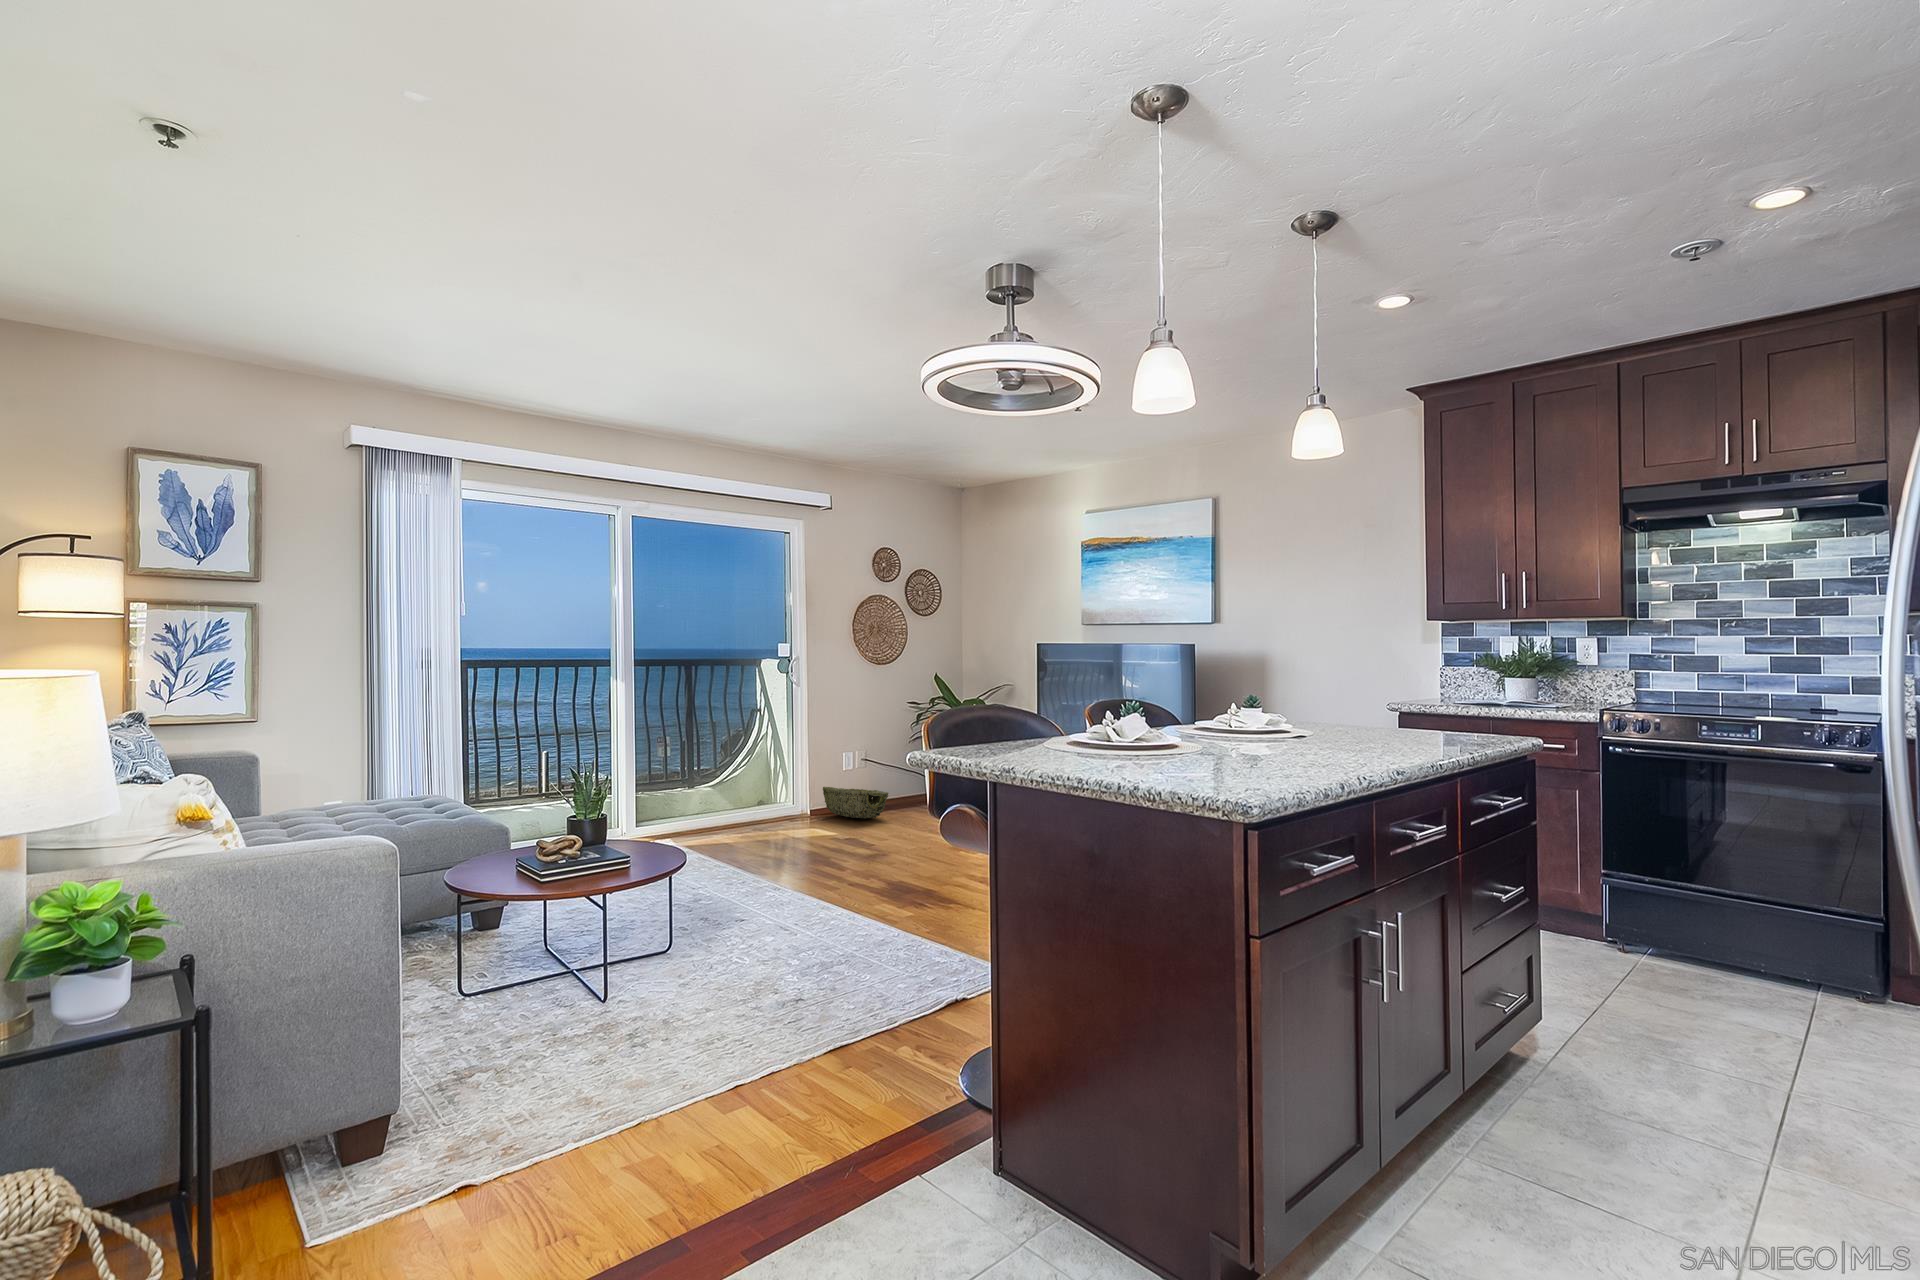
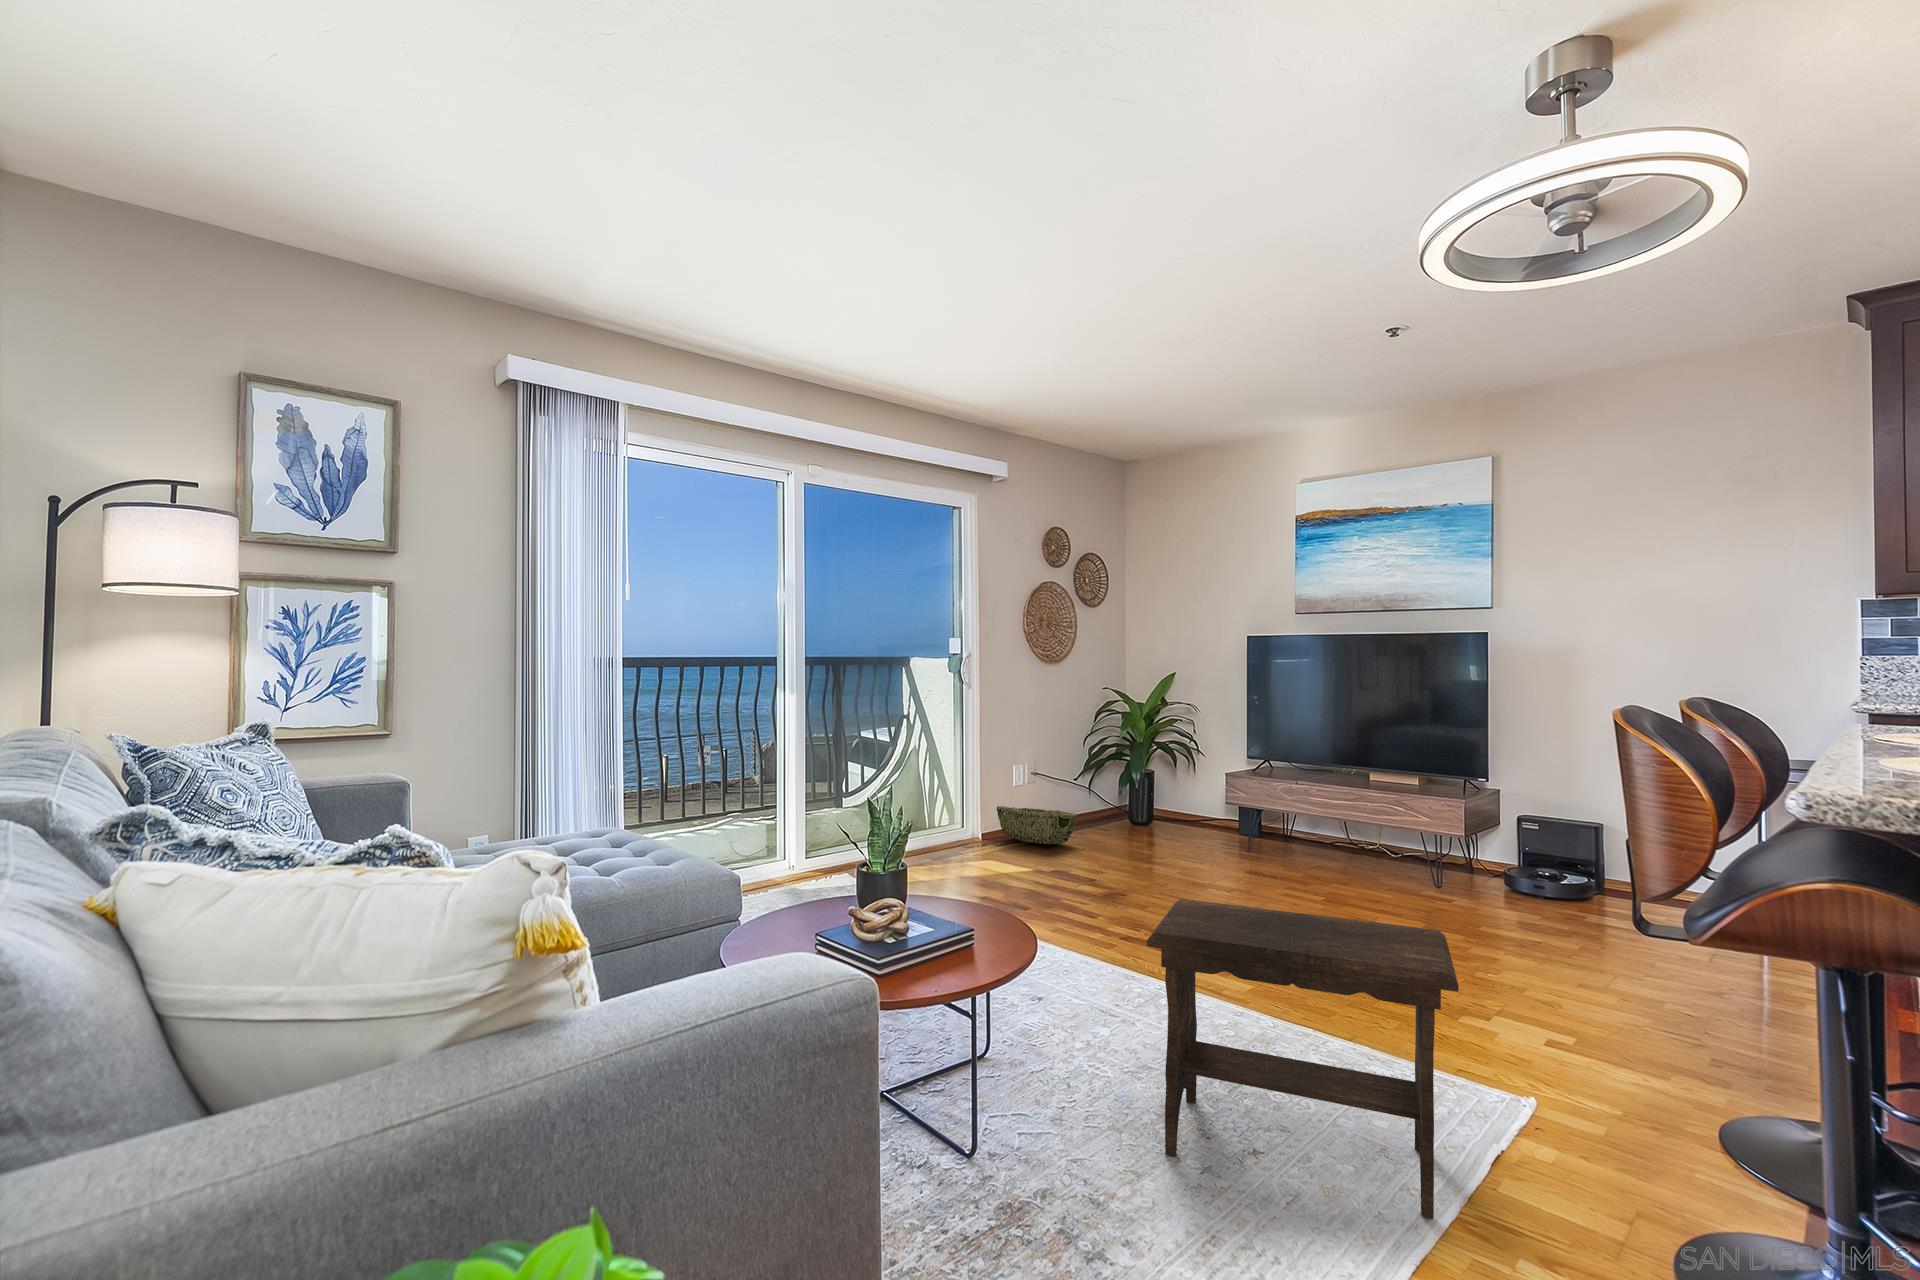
footstool: none [728,830,944,1032] -> present [1147,899,1459,1219]

